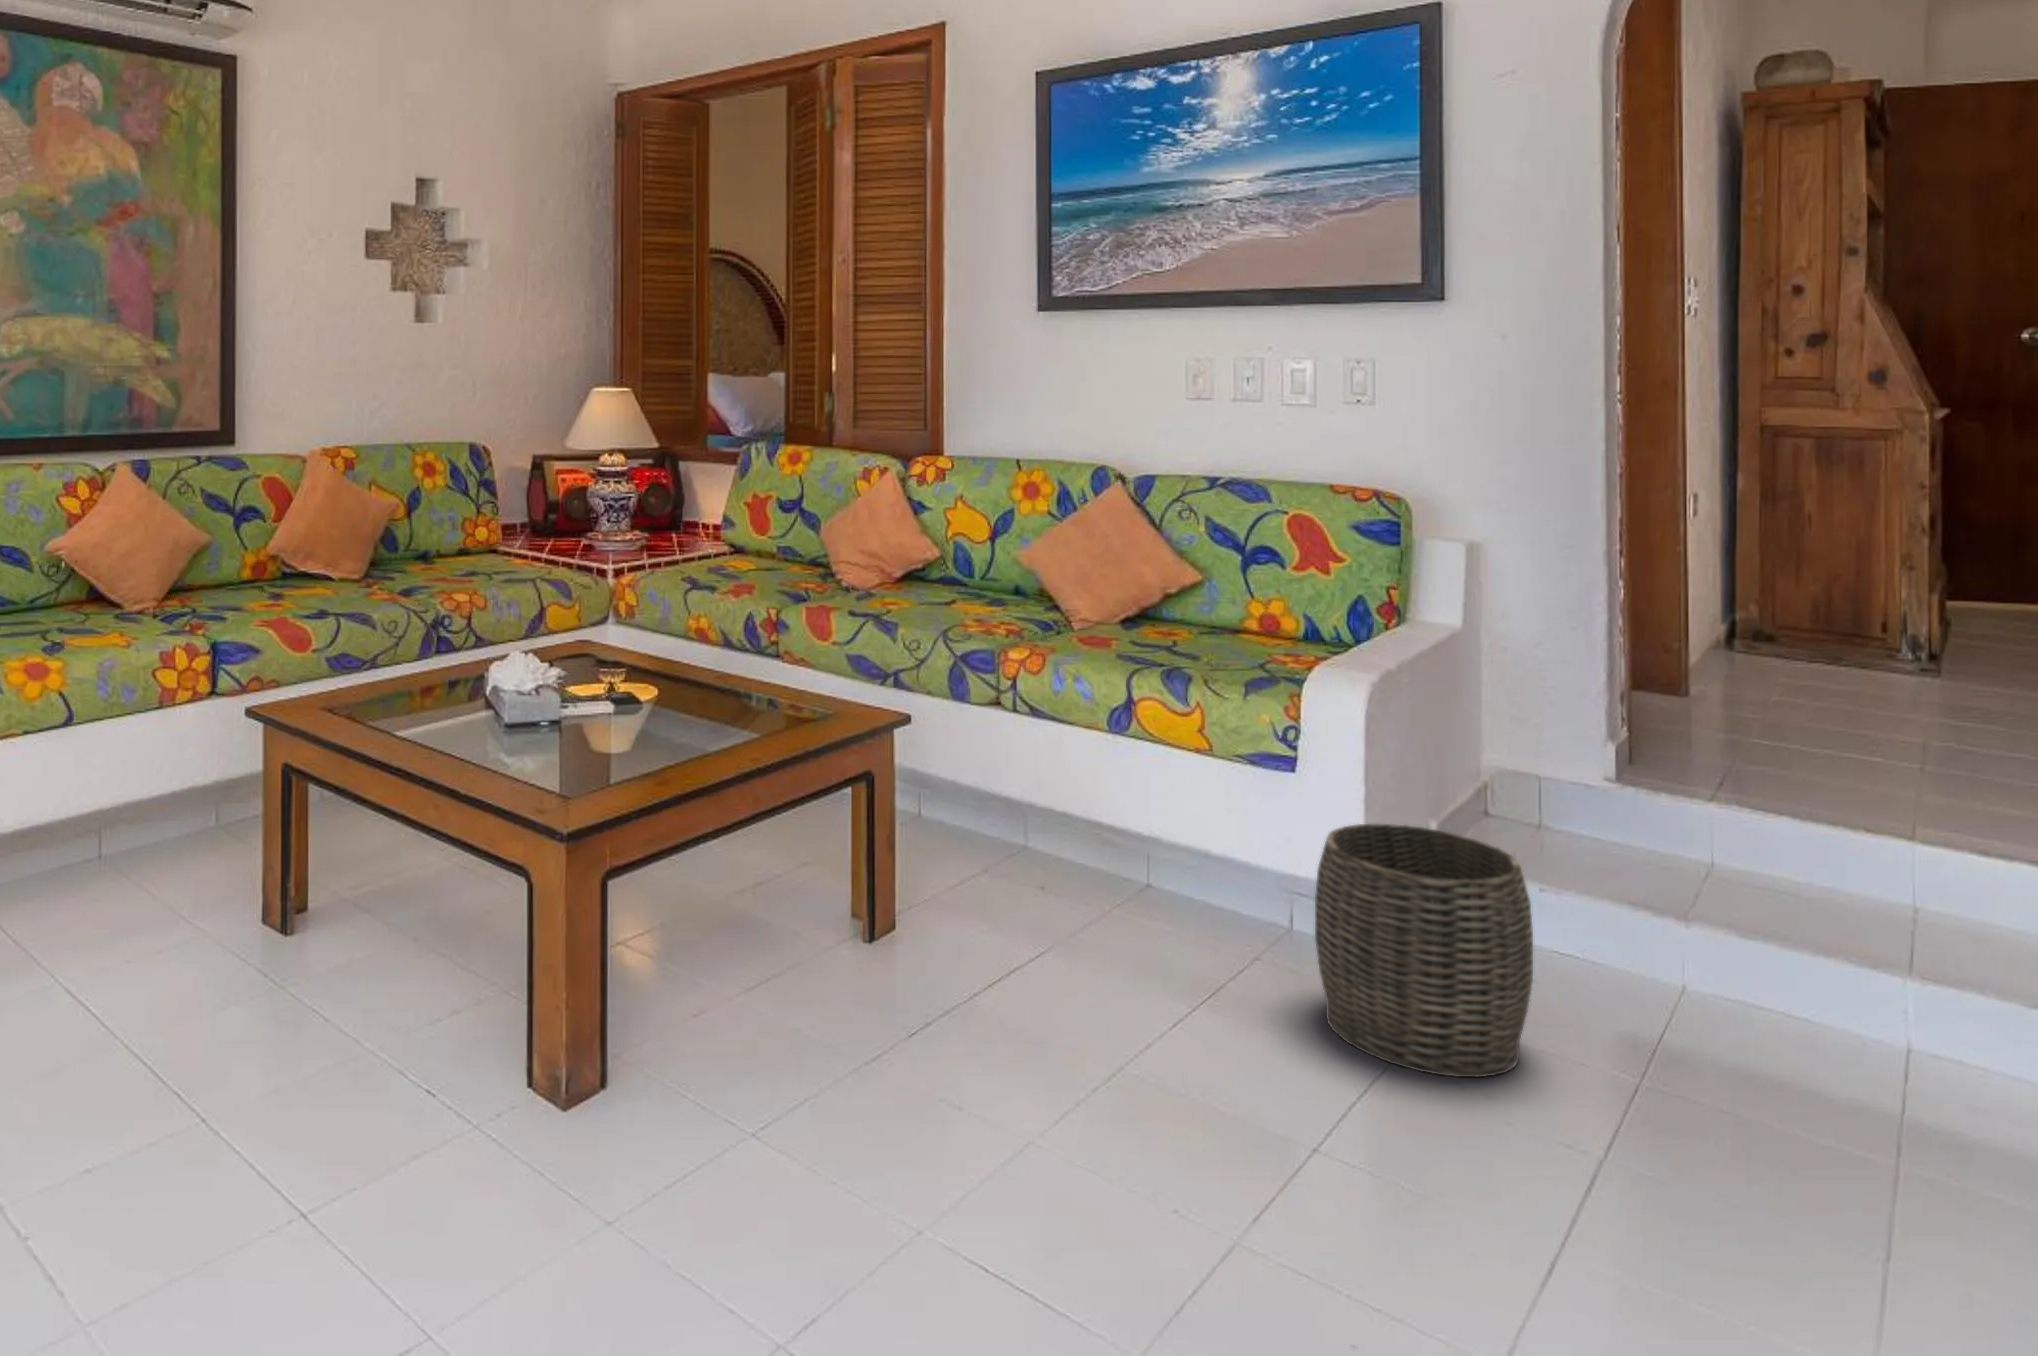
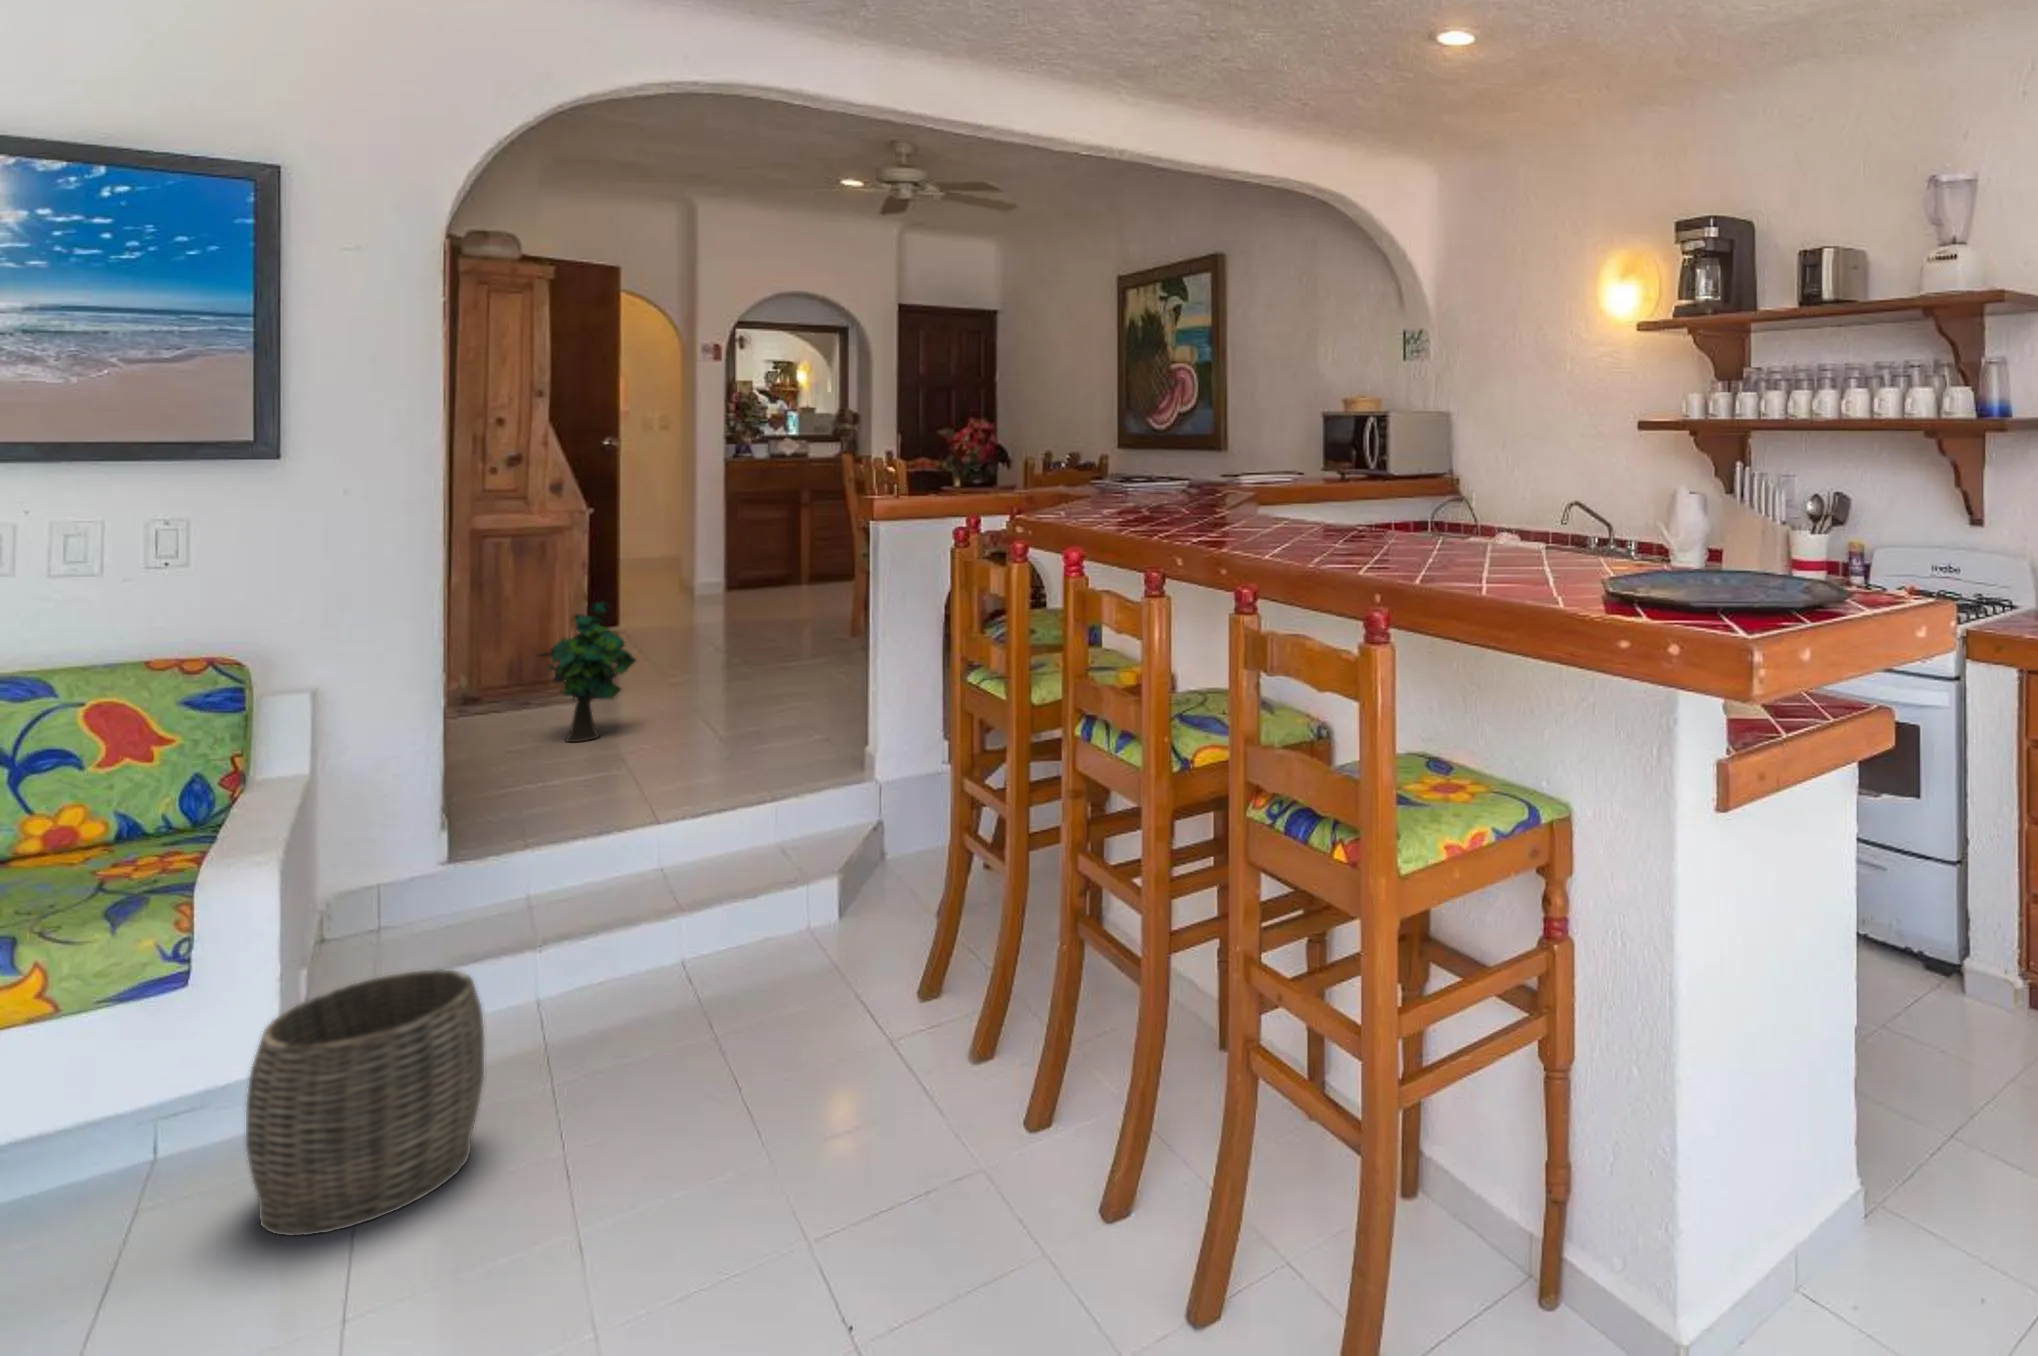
decorative plant: none [1814,523,1964,711] -> present [541,602,636,742]

